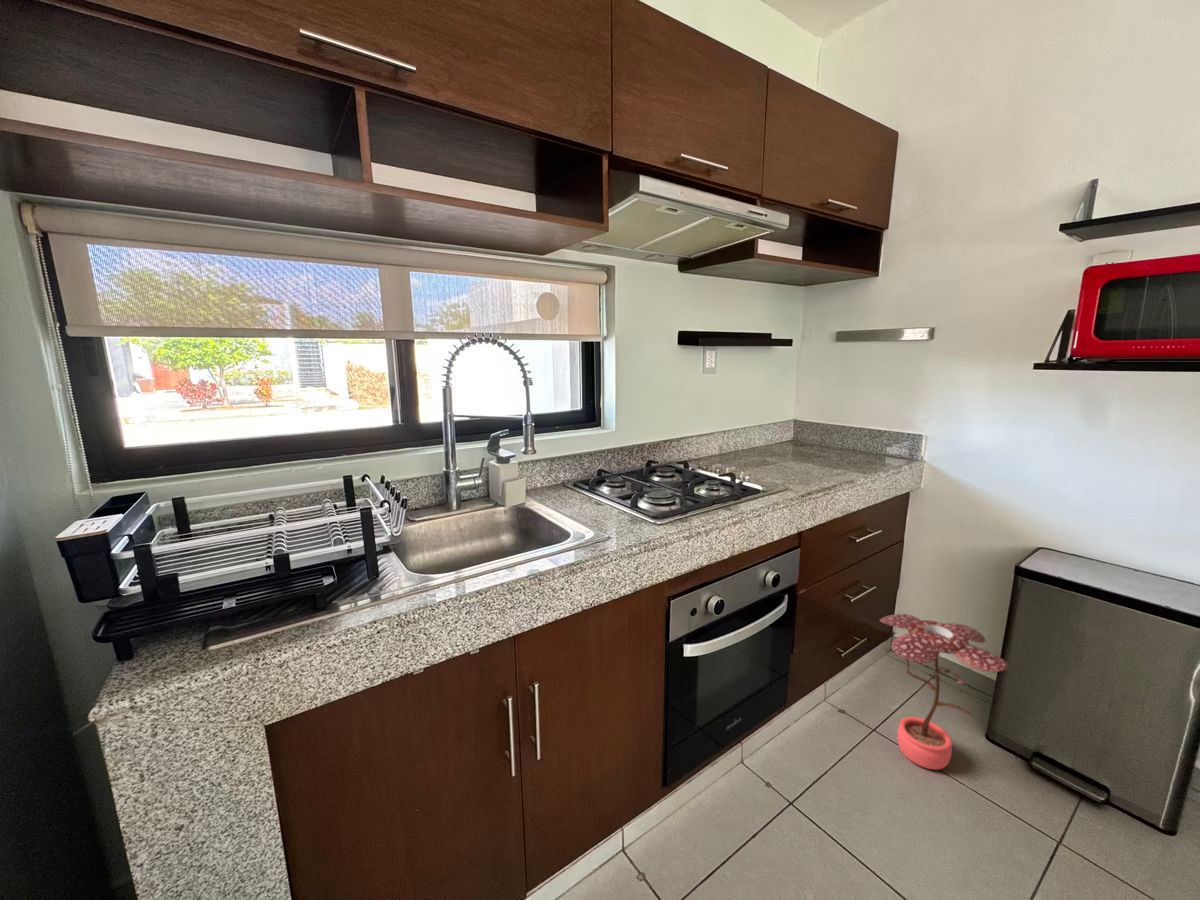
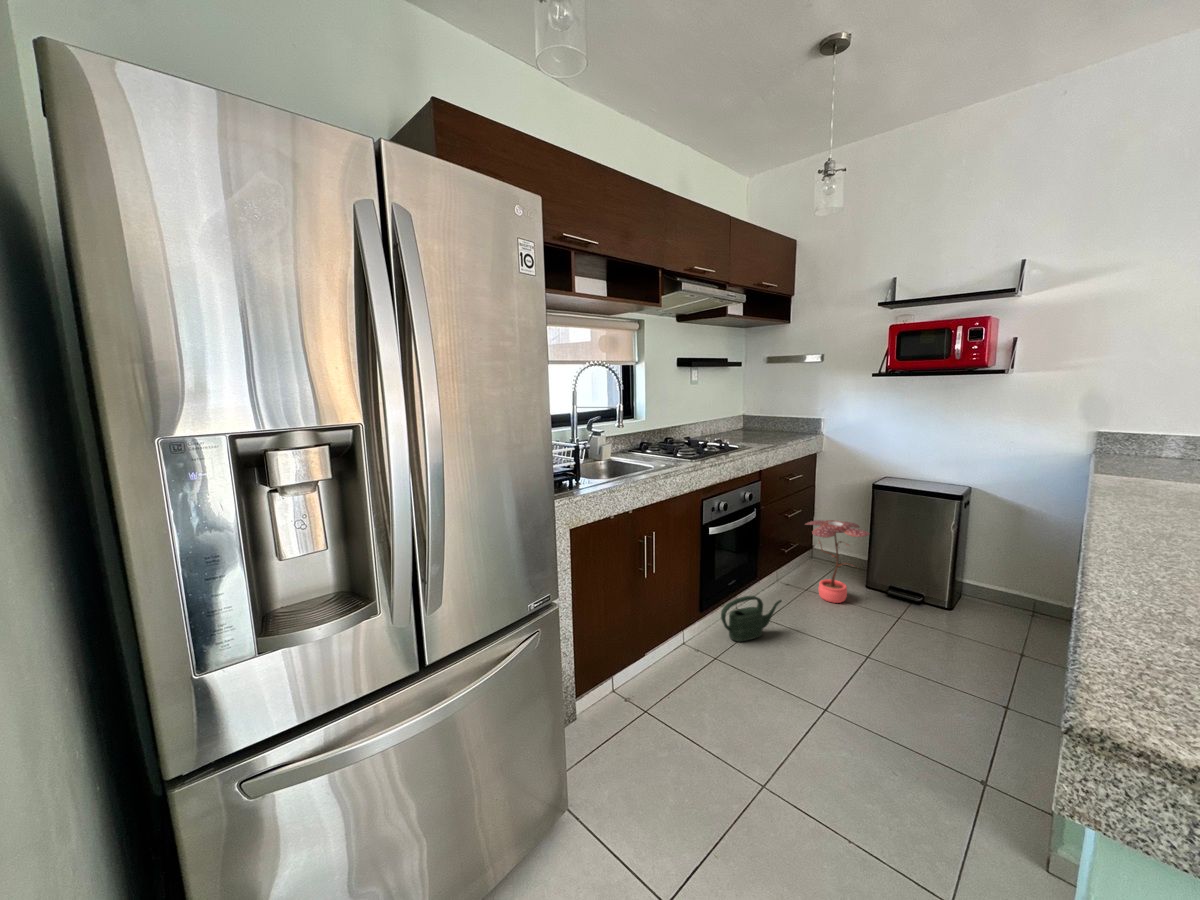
watering can: none [700,769,822,855] -> present [721,596,782,642]

